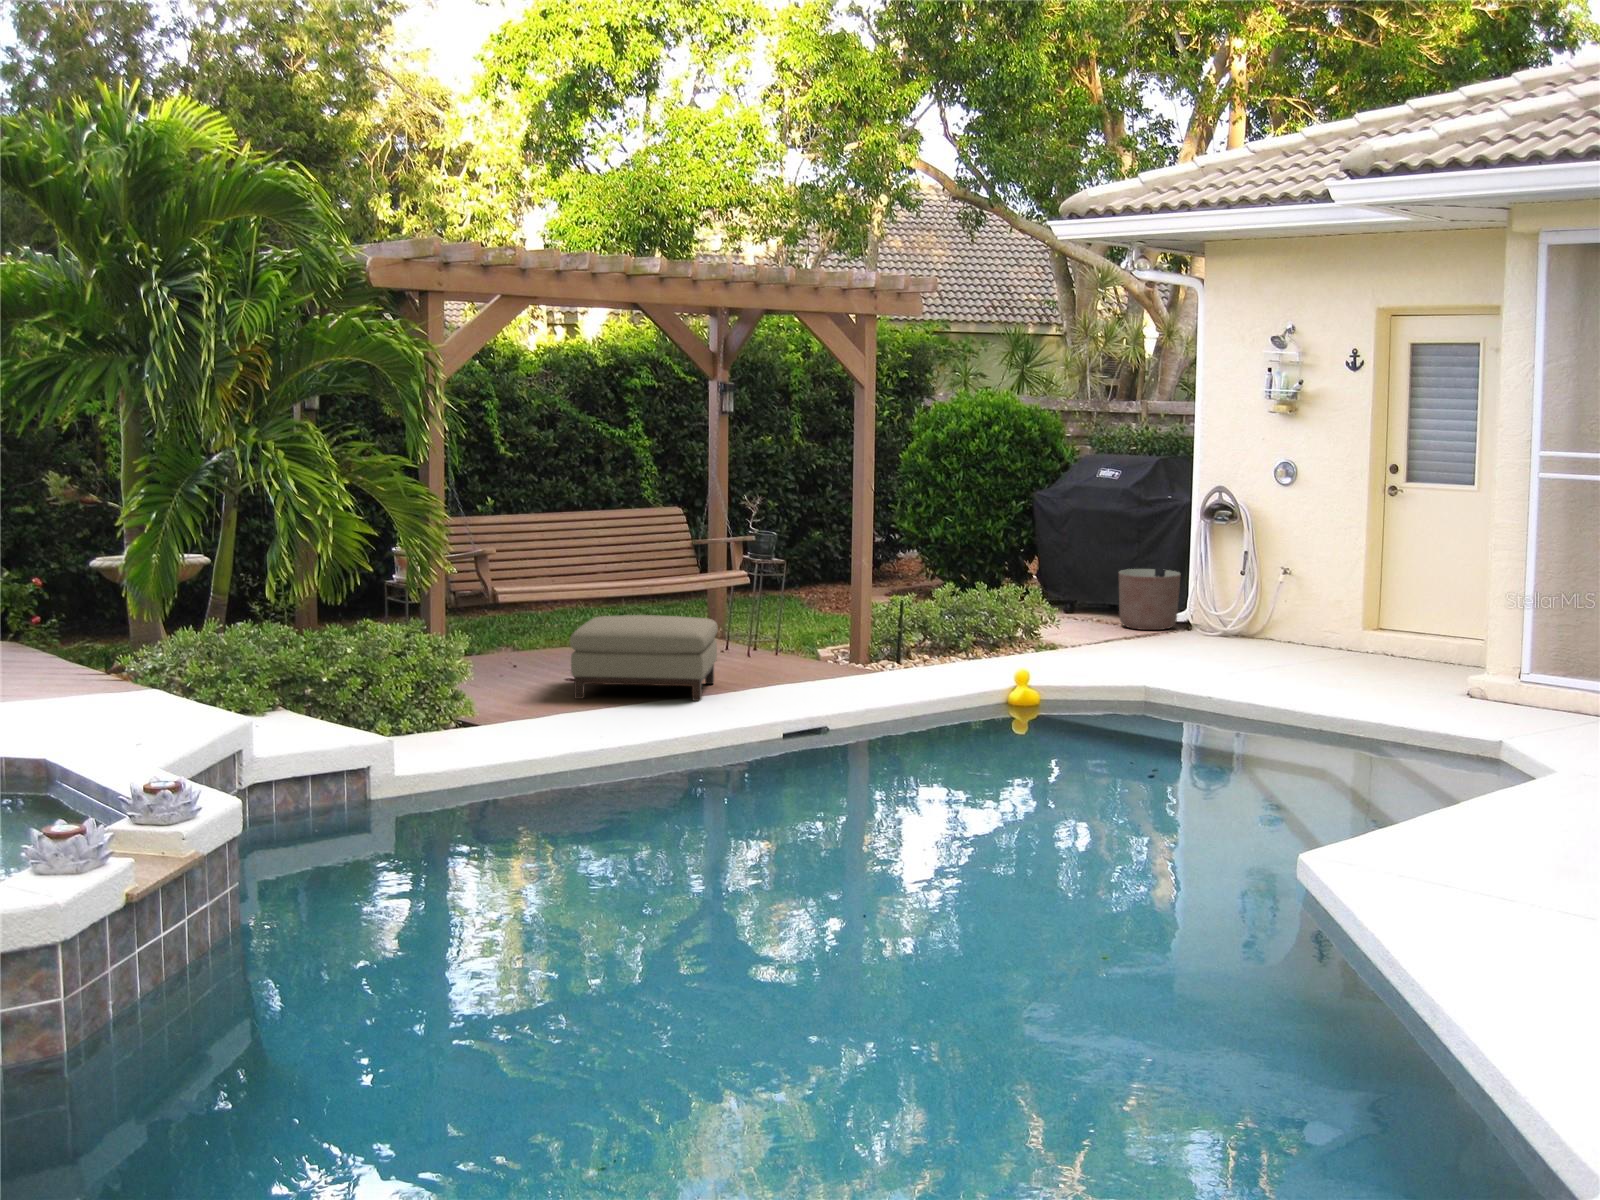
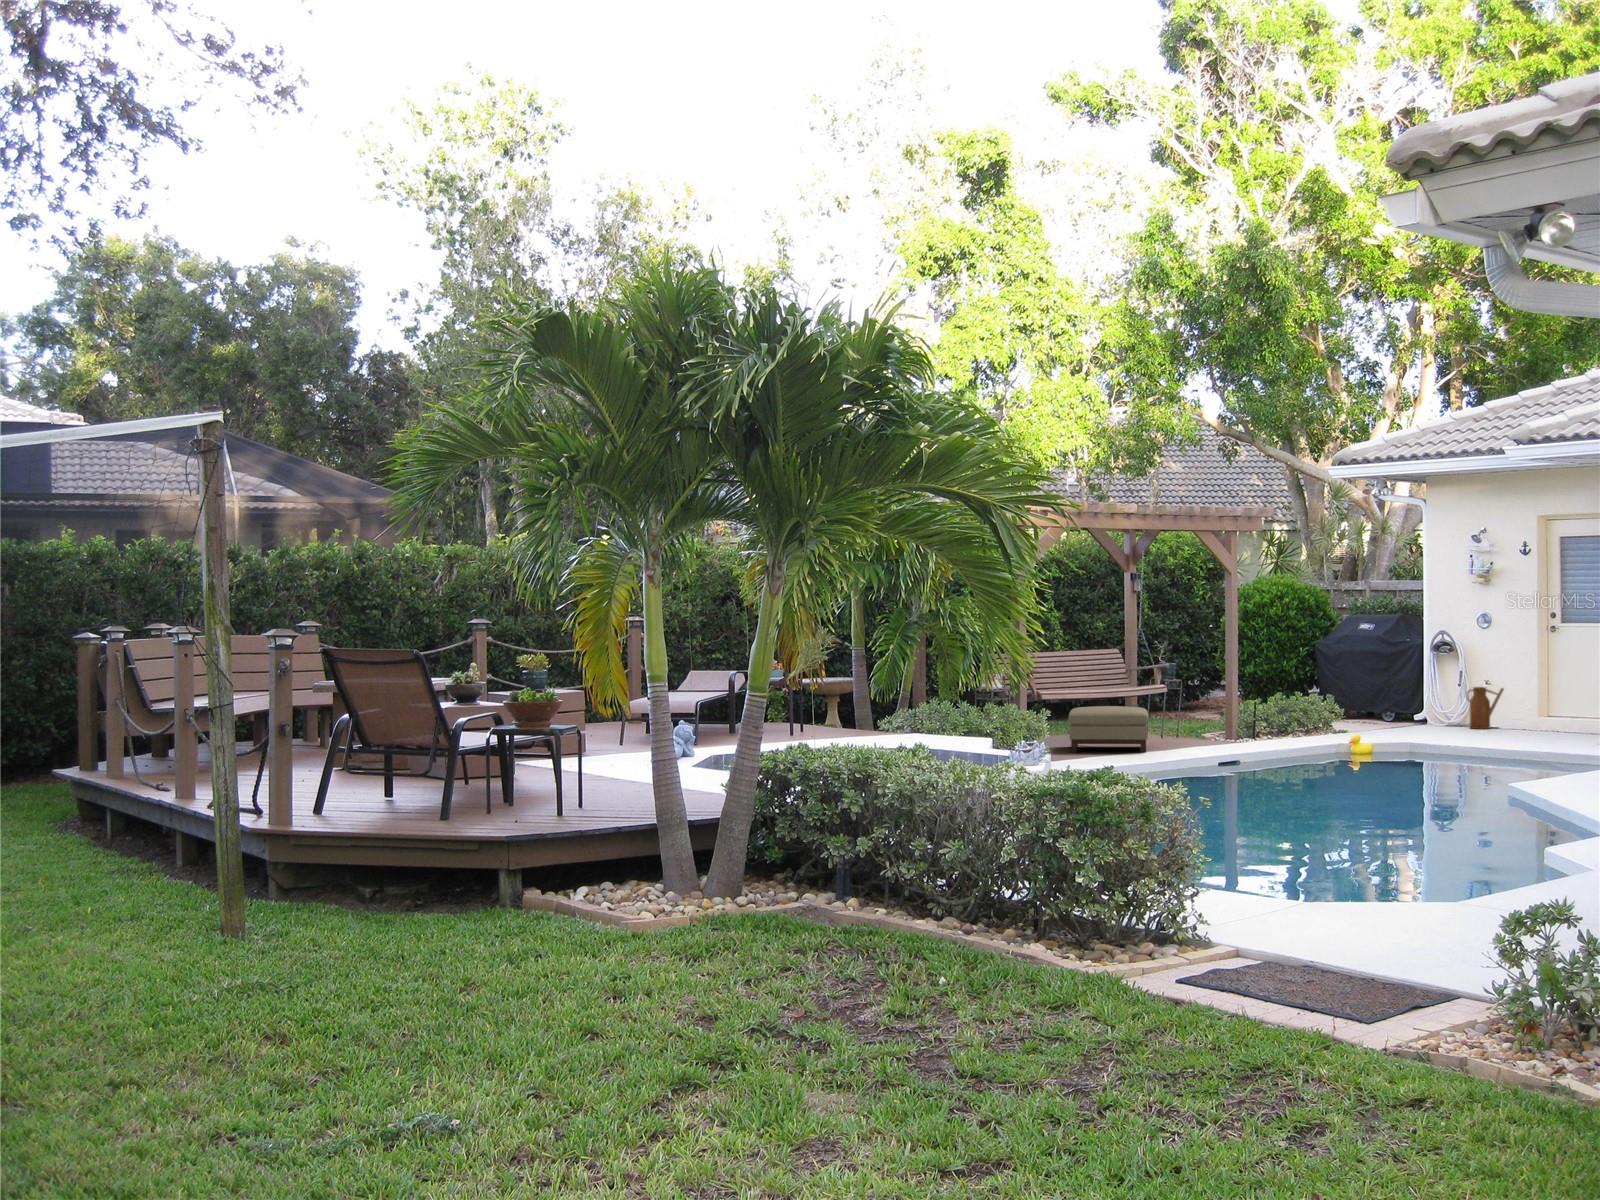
planter: present [1119,569,1181,630] -> none [1377,686,1418,724]
watering can: none [1250,577,1308,644] -> present [1466,687,1504,729]

